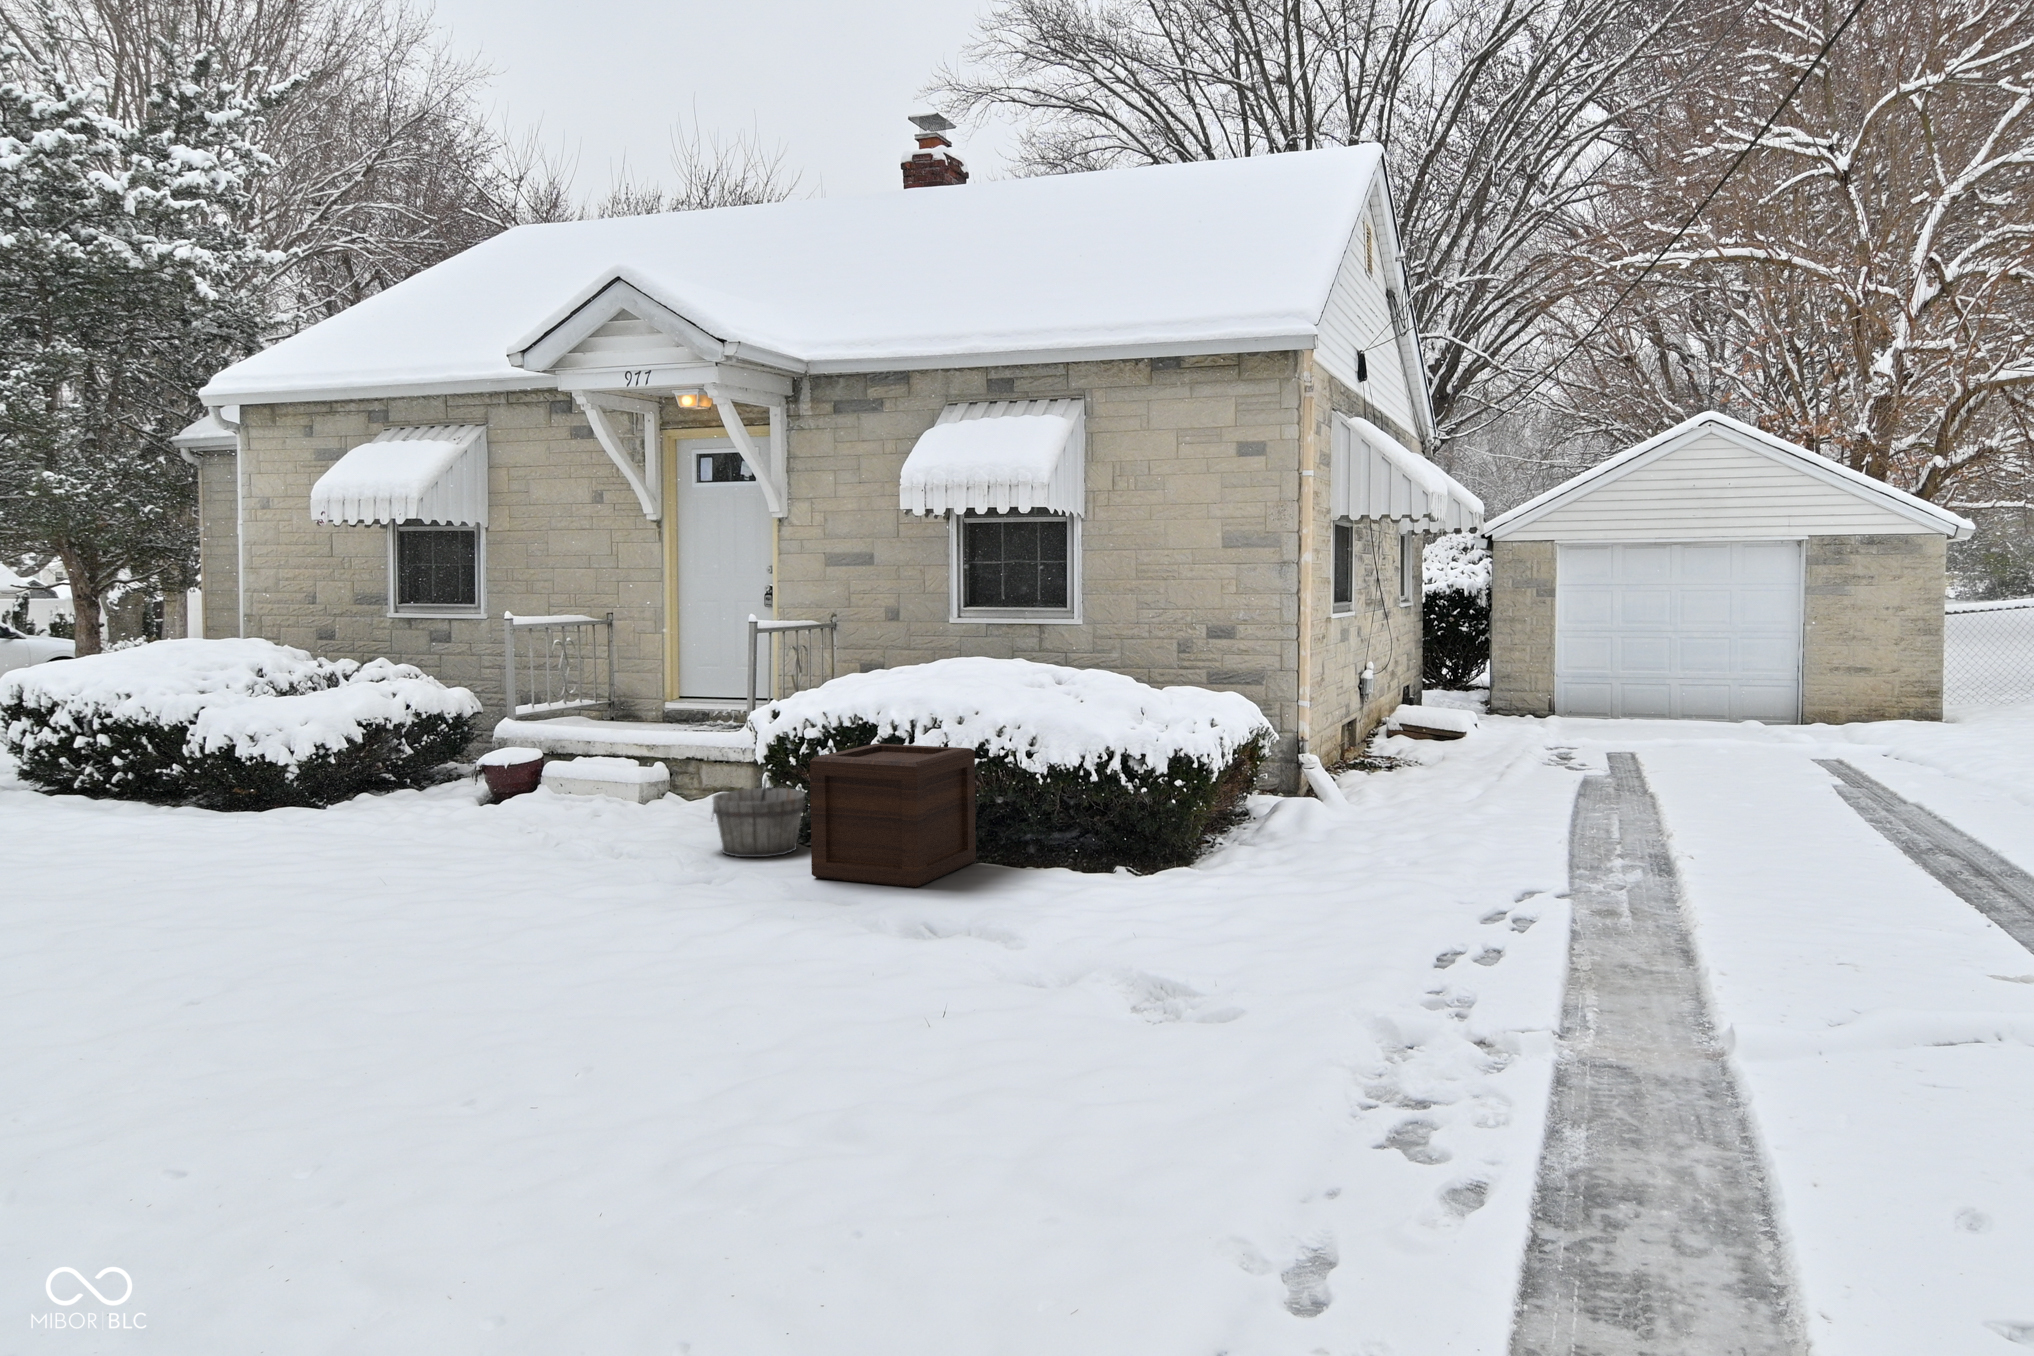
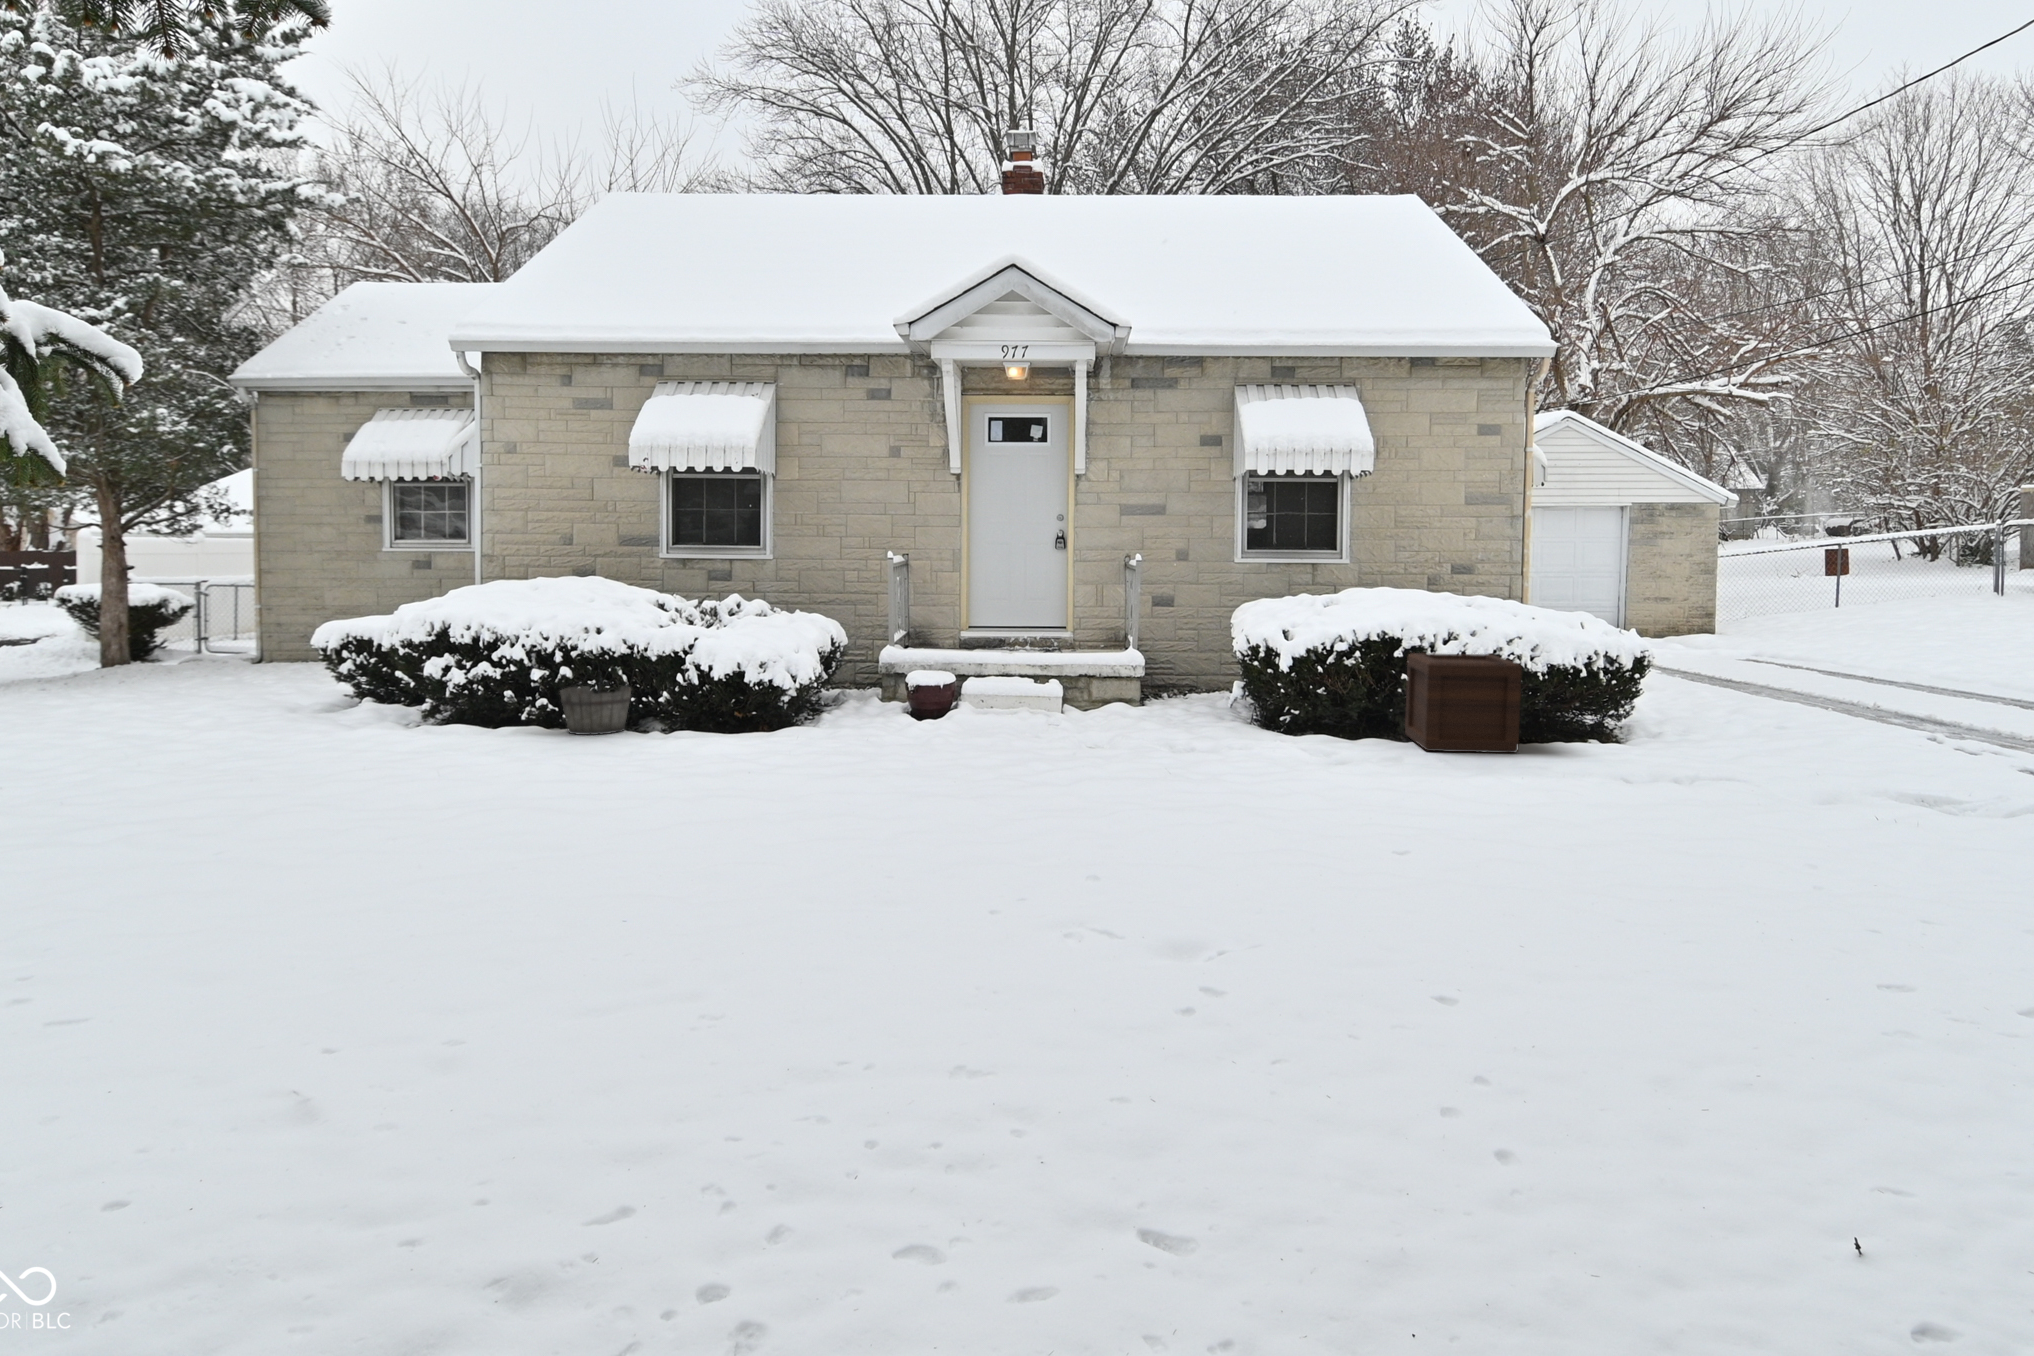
wooden bucket: present [711,775,805,857] -> present [560,678,631,735]

